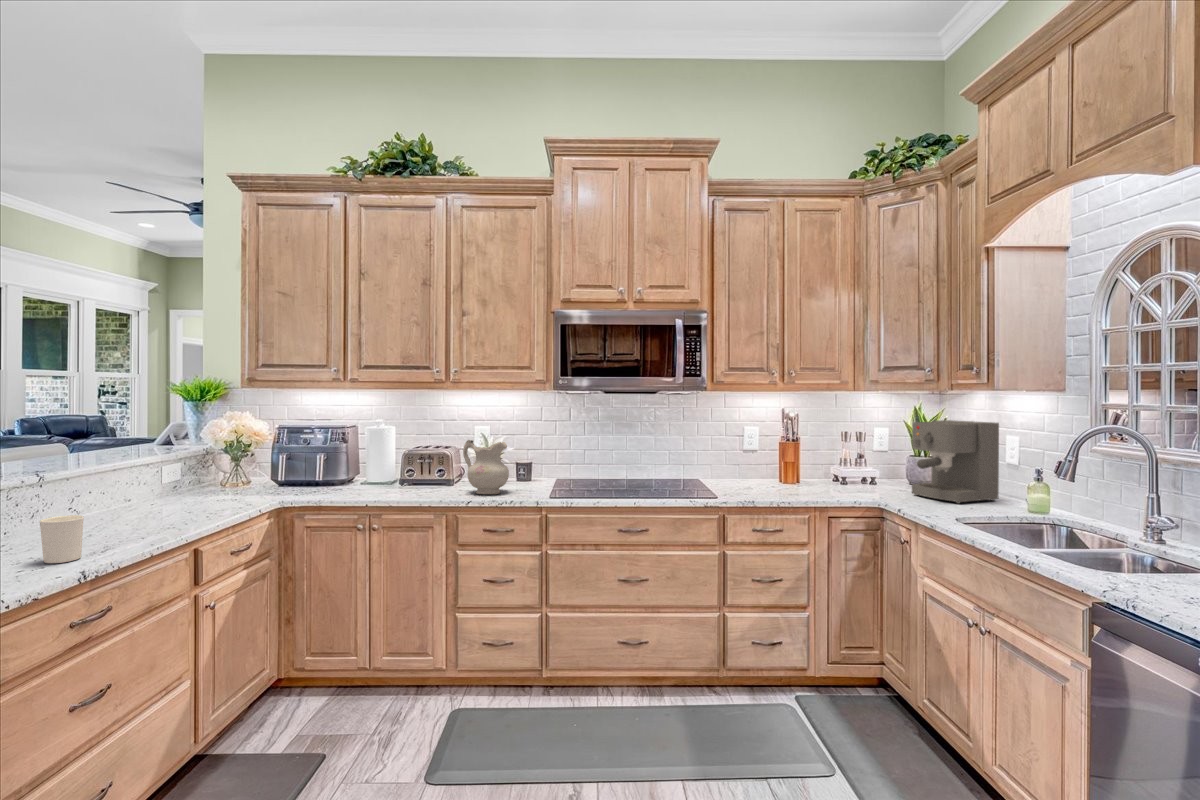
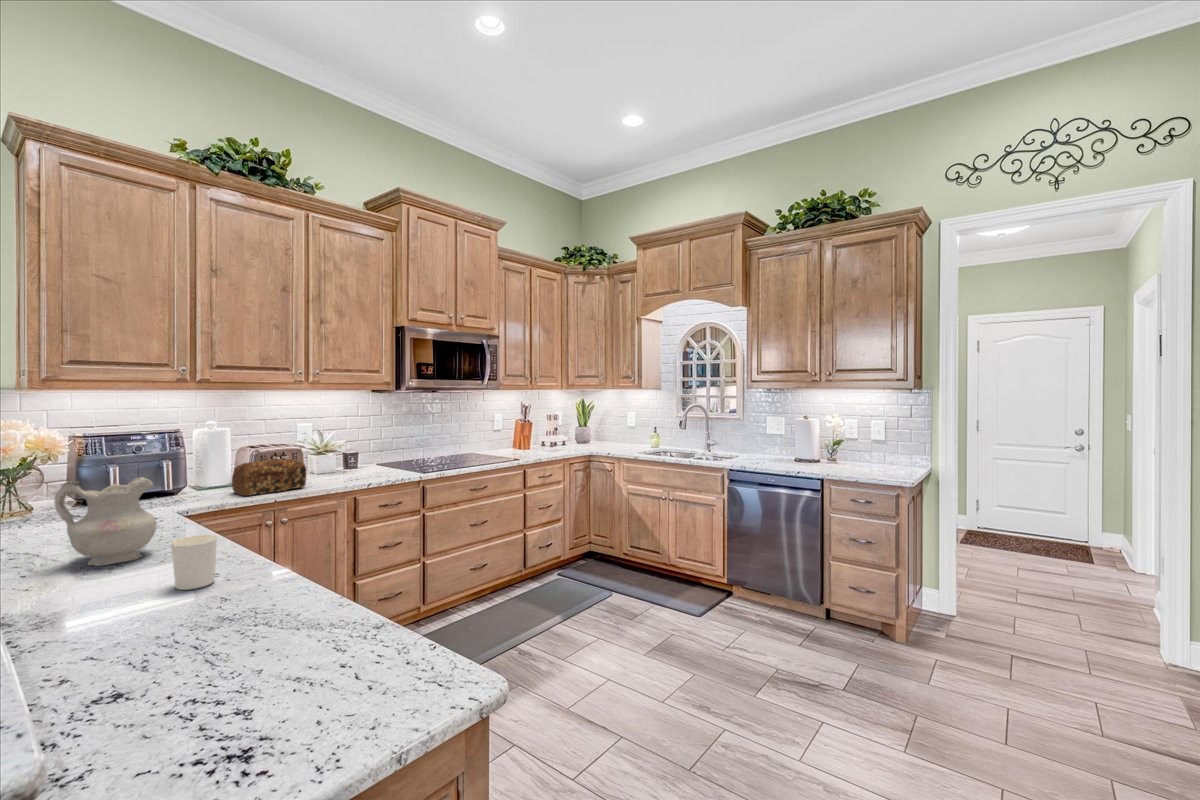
coffee maker: present [912,420,999,504] -> none [594,406,631,449]
ceramic pitcher: present [463,440,509,494] -> present [55,477,157,566]
bread loaf: none [348,461,417,496] -> present [232,459,306,496]

